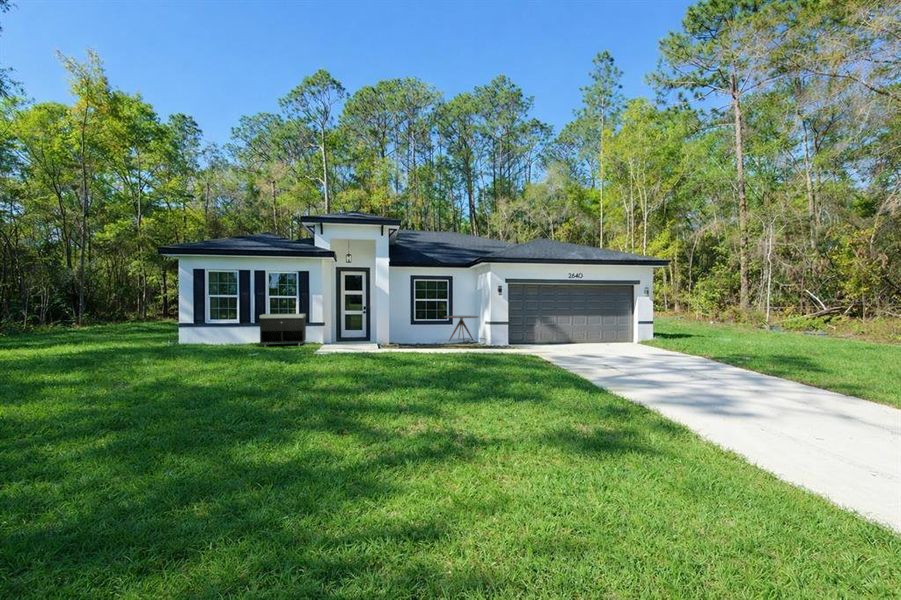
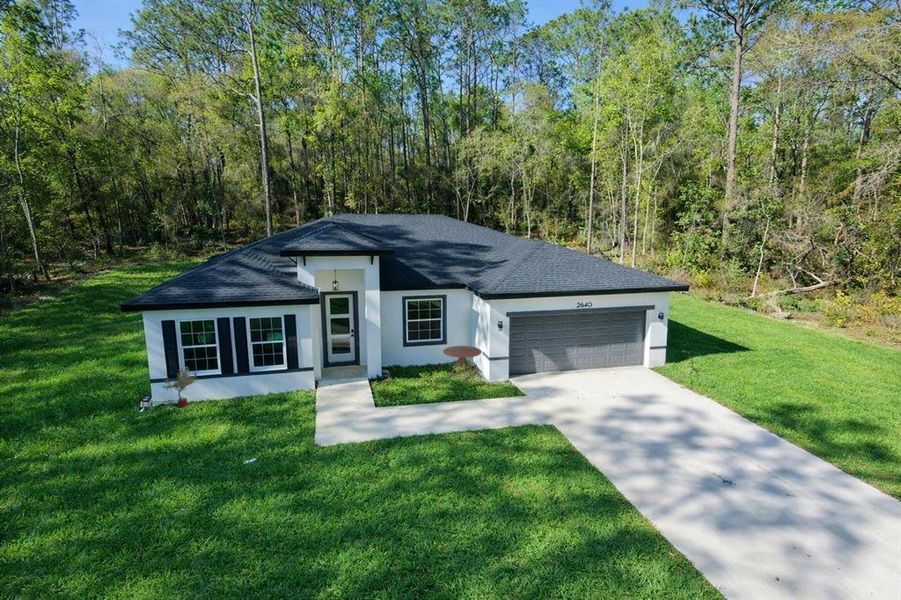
potted tree: none [185,310,219,347] -> present [163,367,197,408]
storage bench: present [259,314,306,346] -> none [244,360,295,402]

